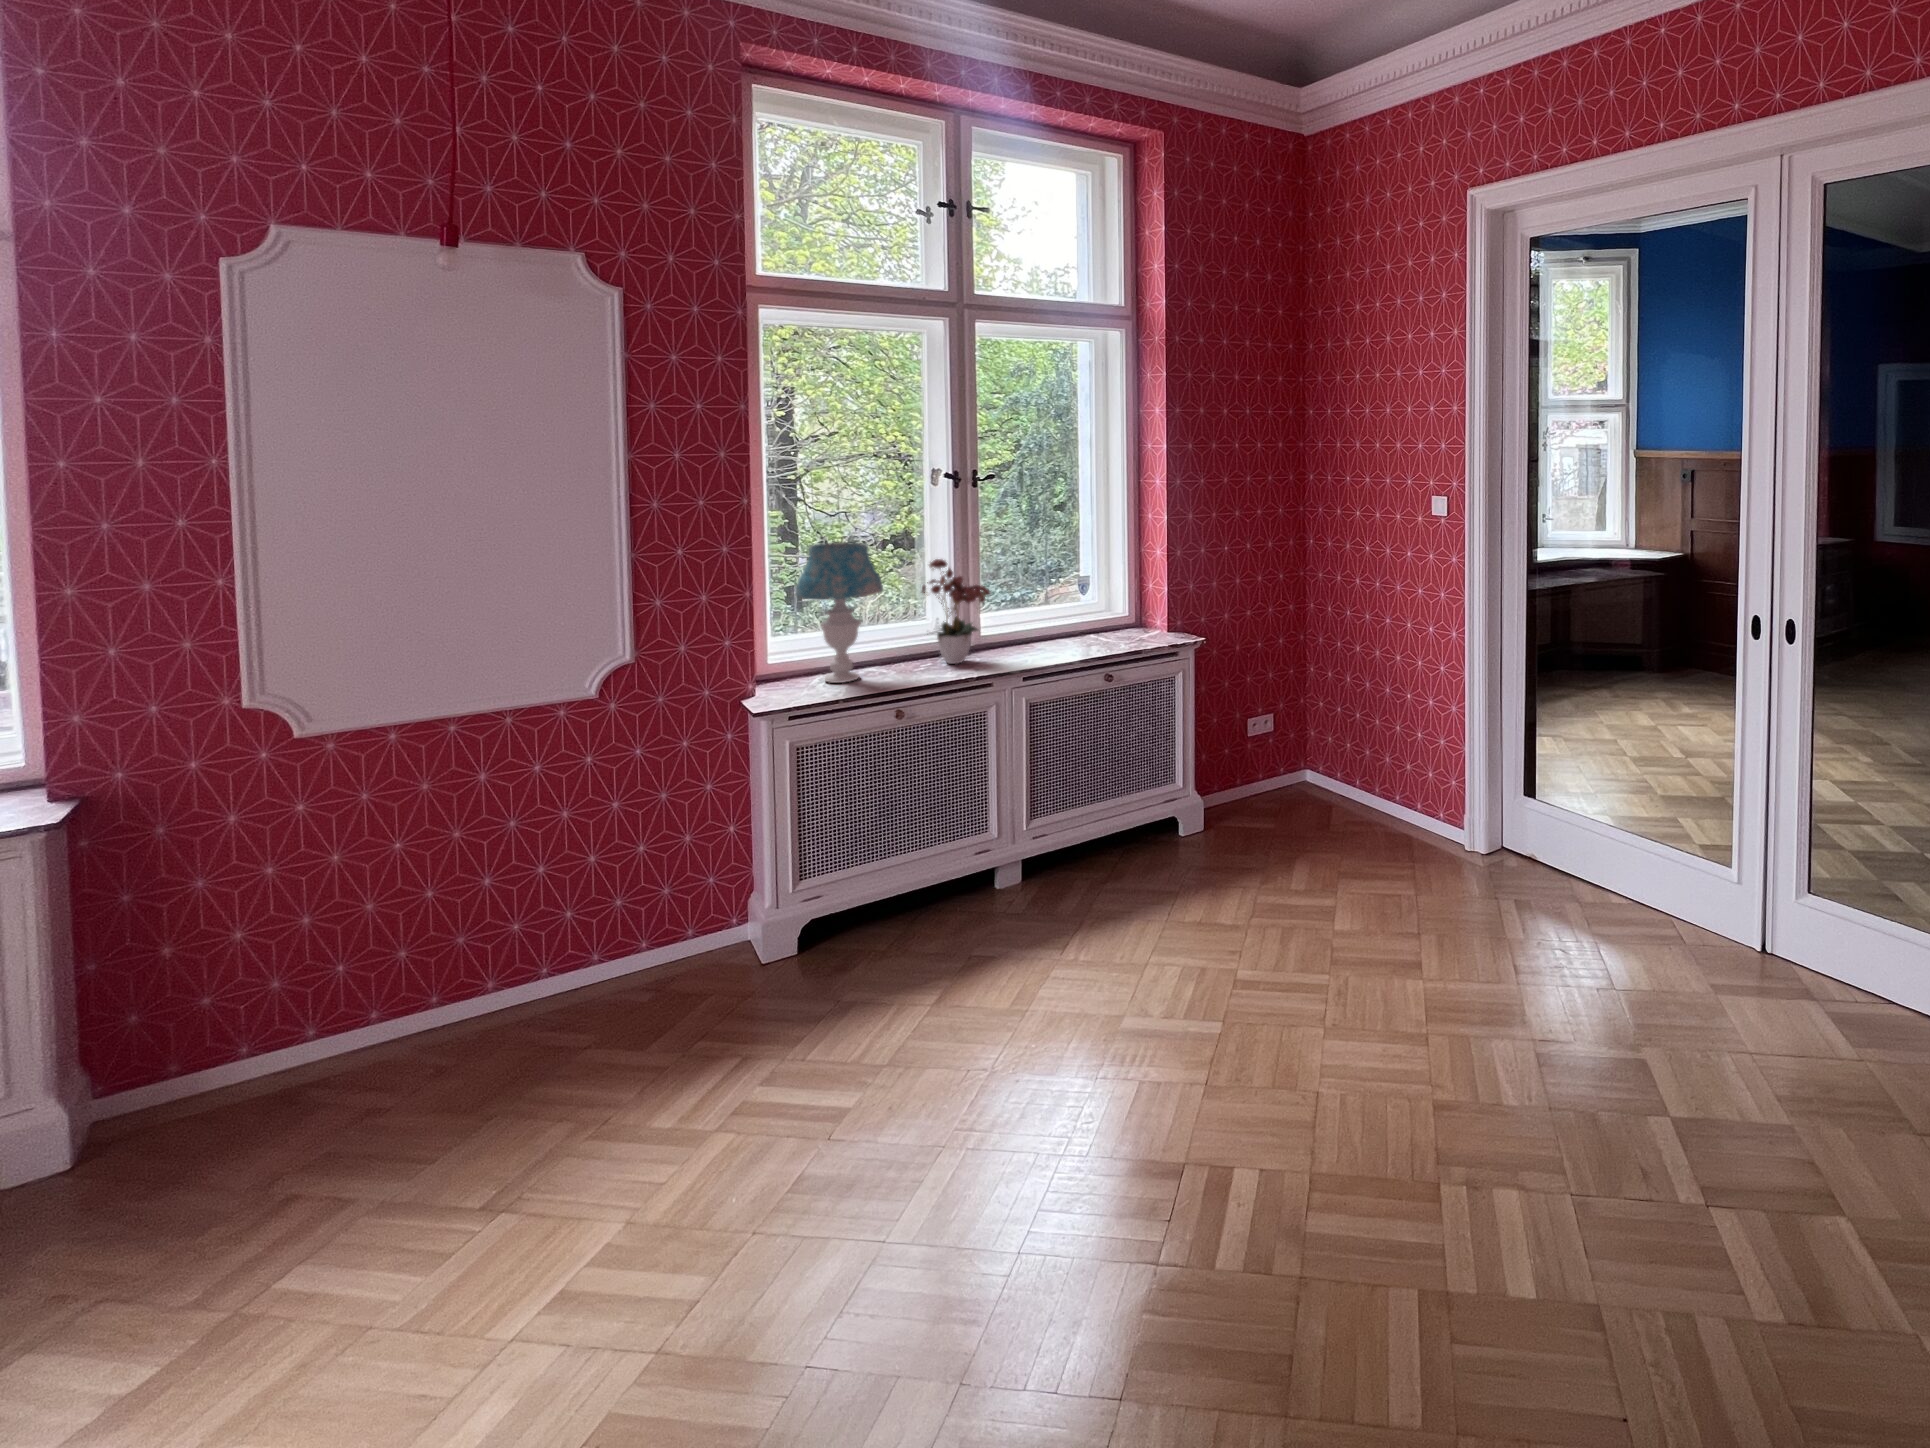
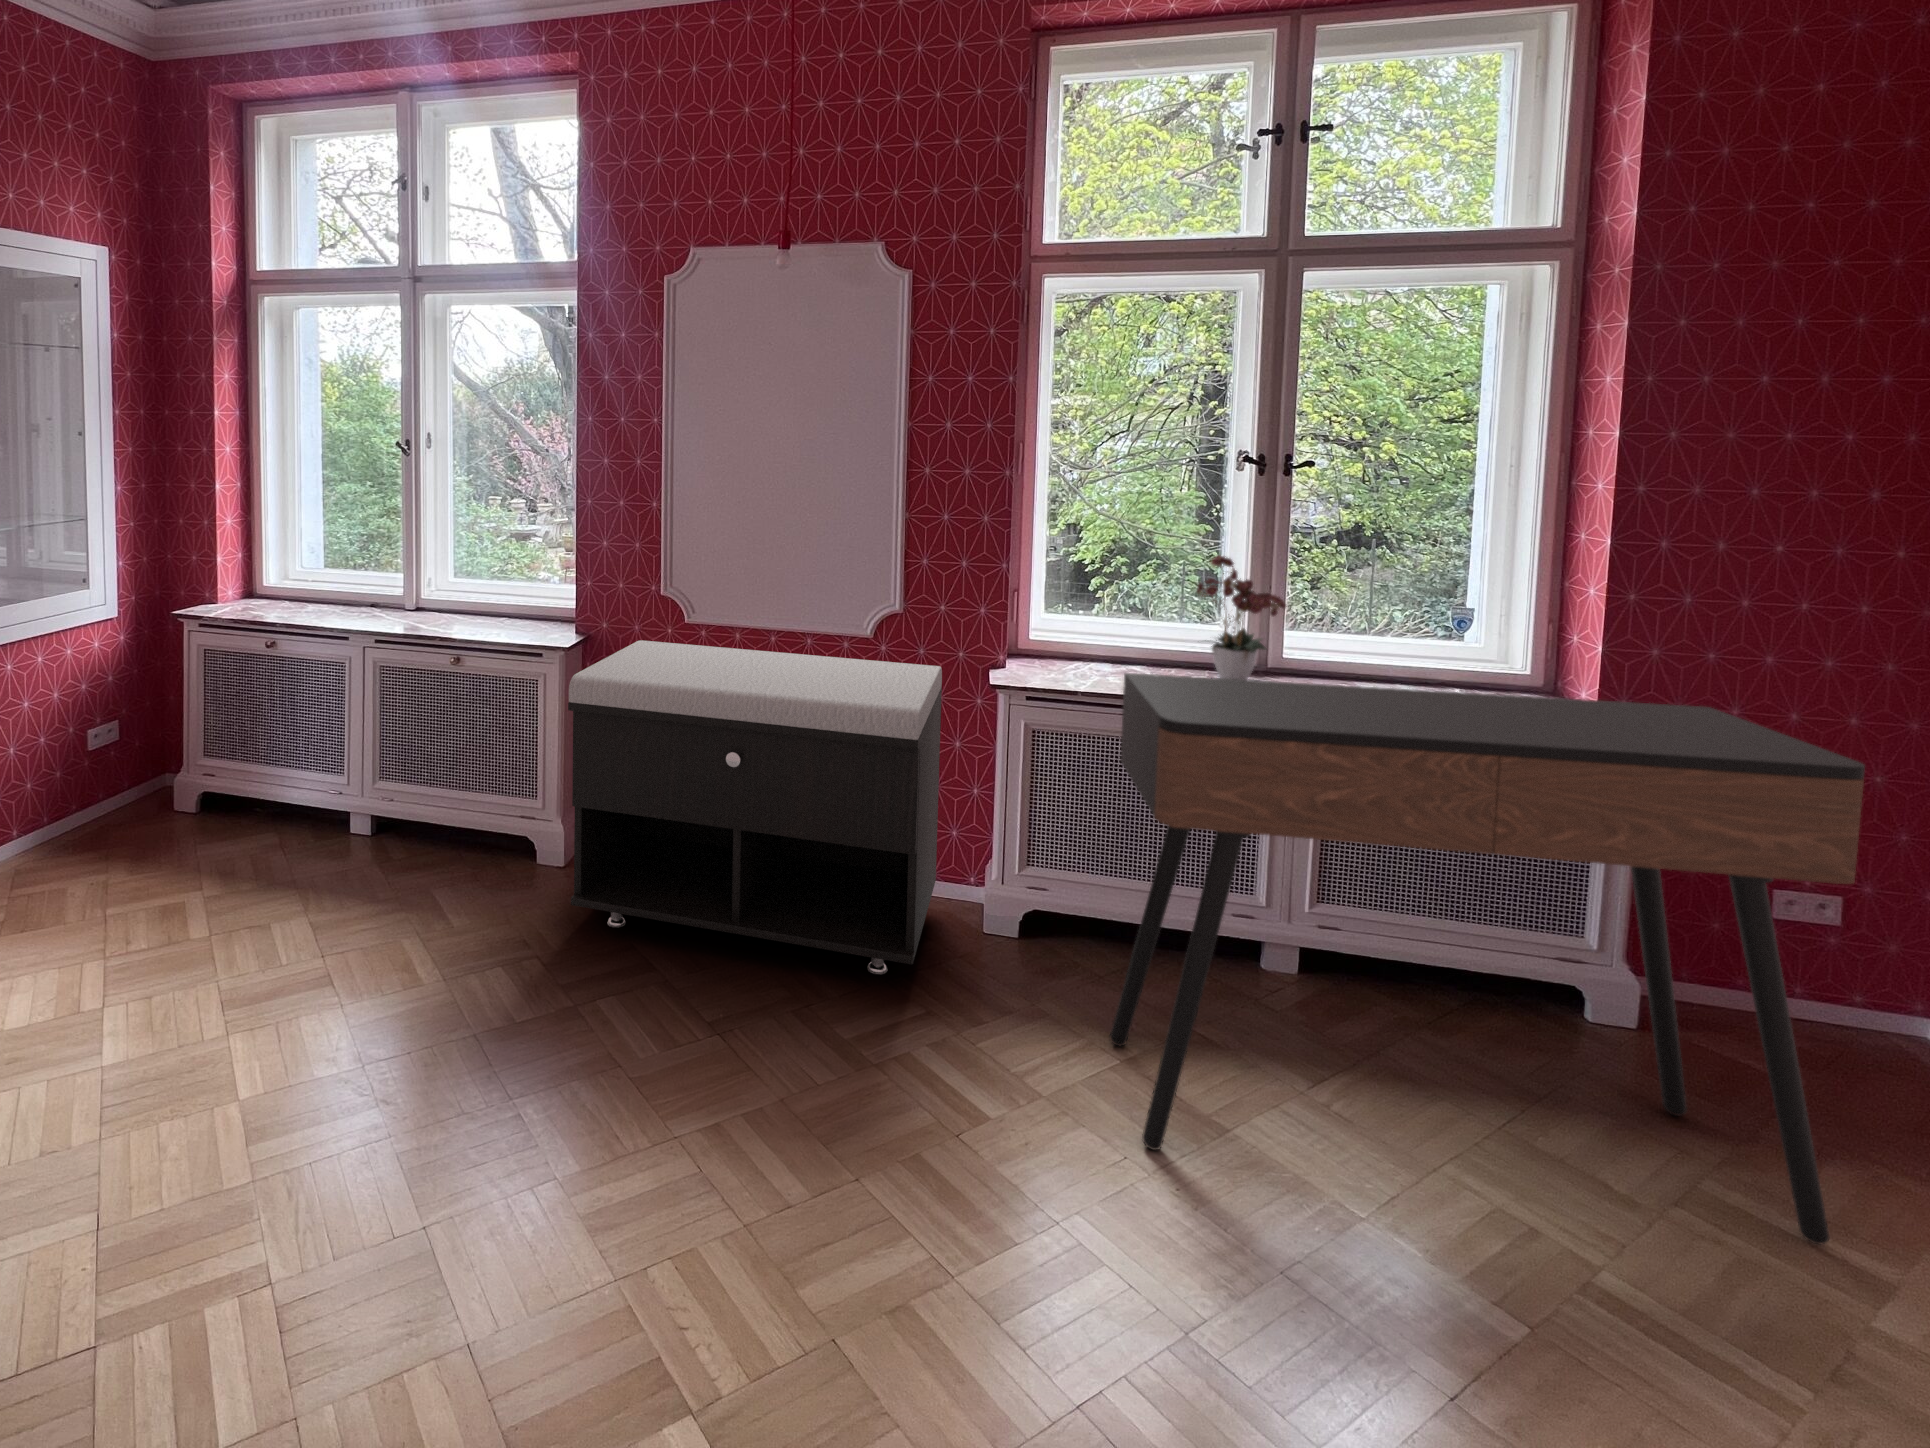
table lamp: present [796,542,883,683] -> none [1052,523,1146,676]
console table: none [918,616,1331,1060] -> present [1110,673,1865,1245]
storage bench: none [140,709,727,1190] -> present [568,640,942,974]

